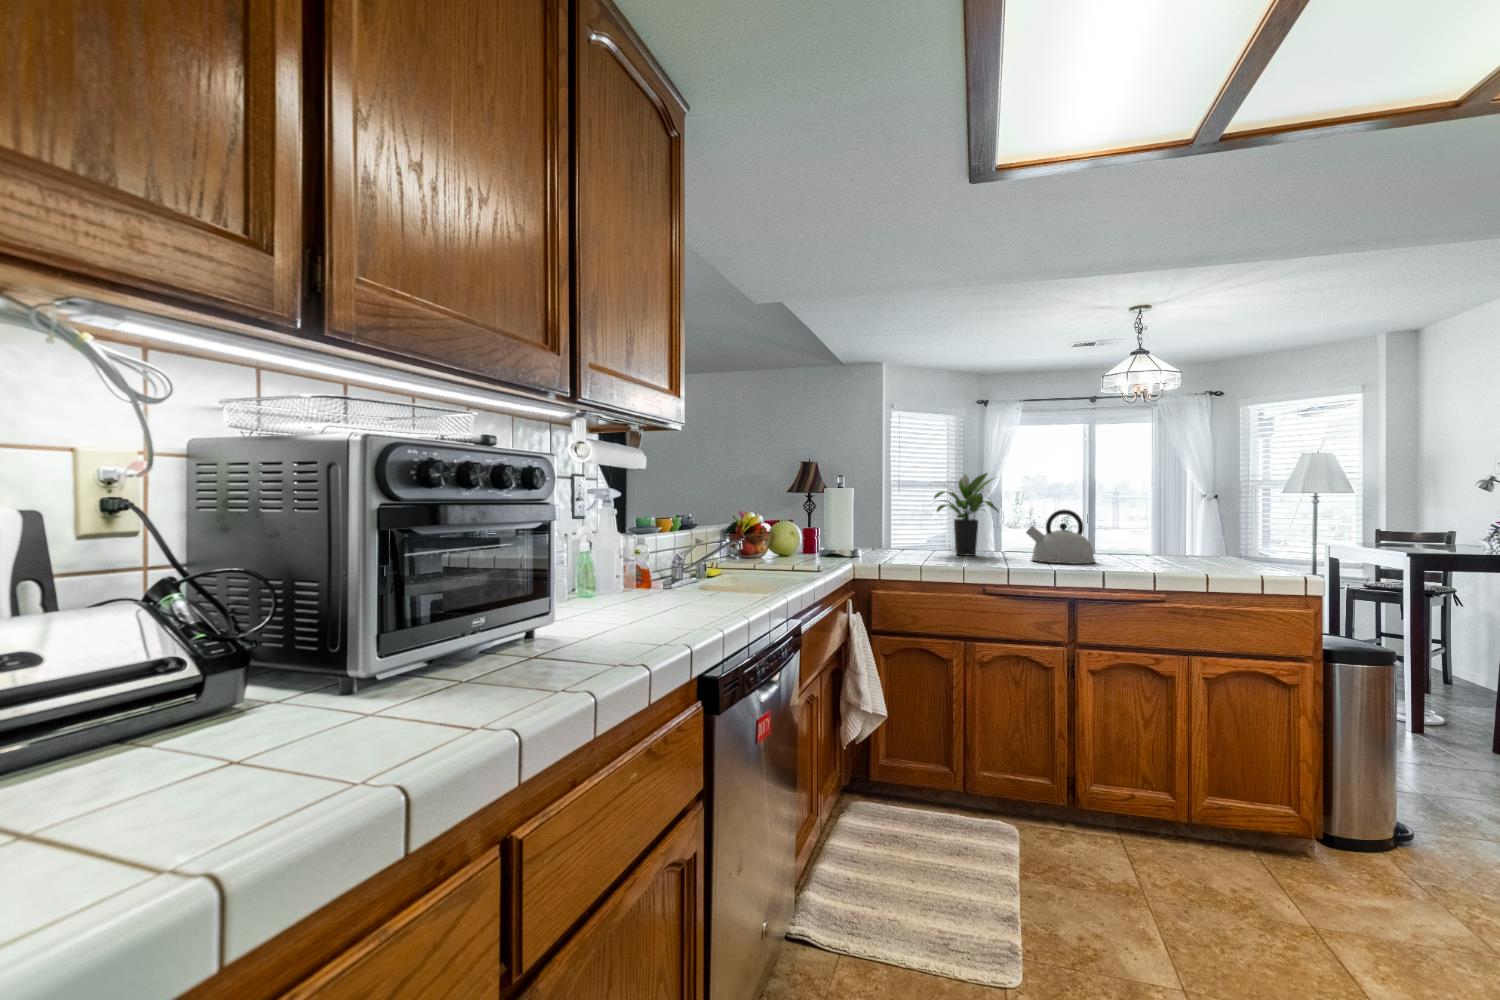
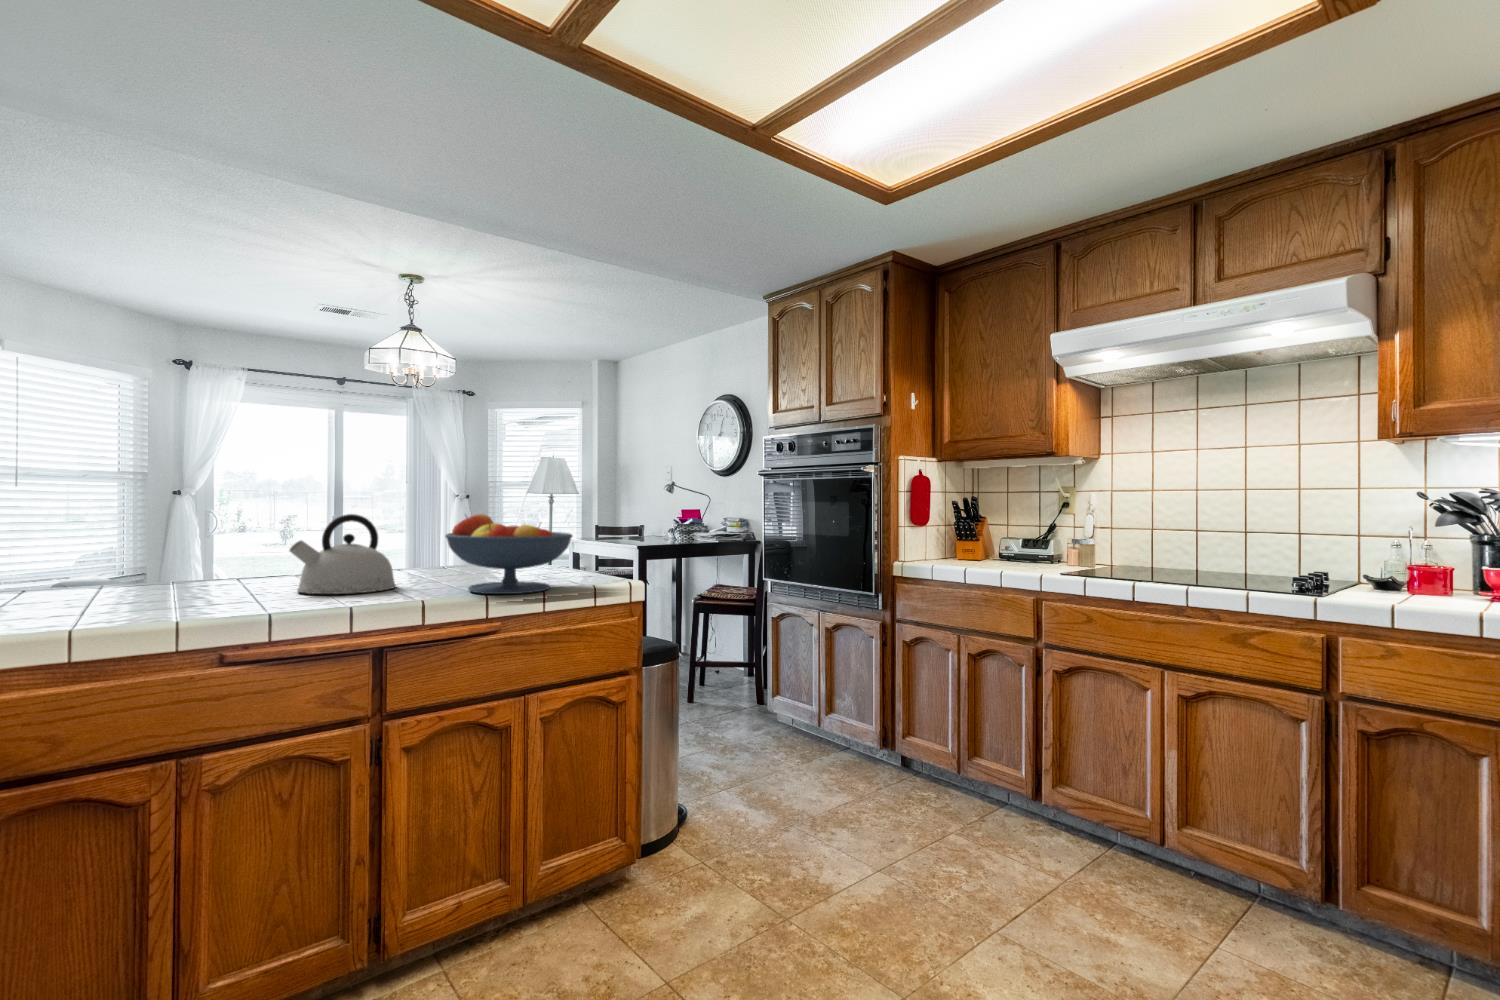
potted plant: present [934,473,998,556] -> none [87,456,234,593]
fruit bowl: none [1125,510,1237,573] -> present [445,514,572,594]

